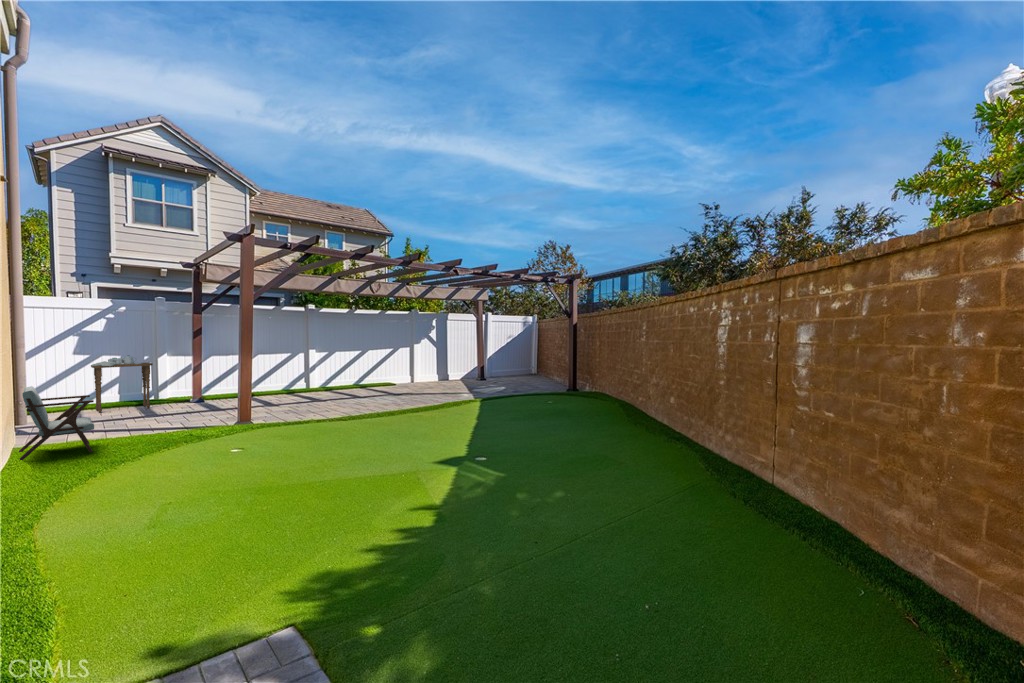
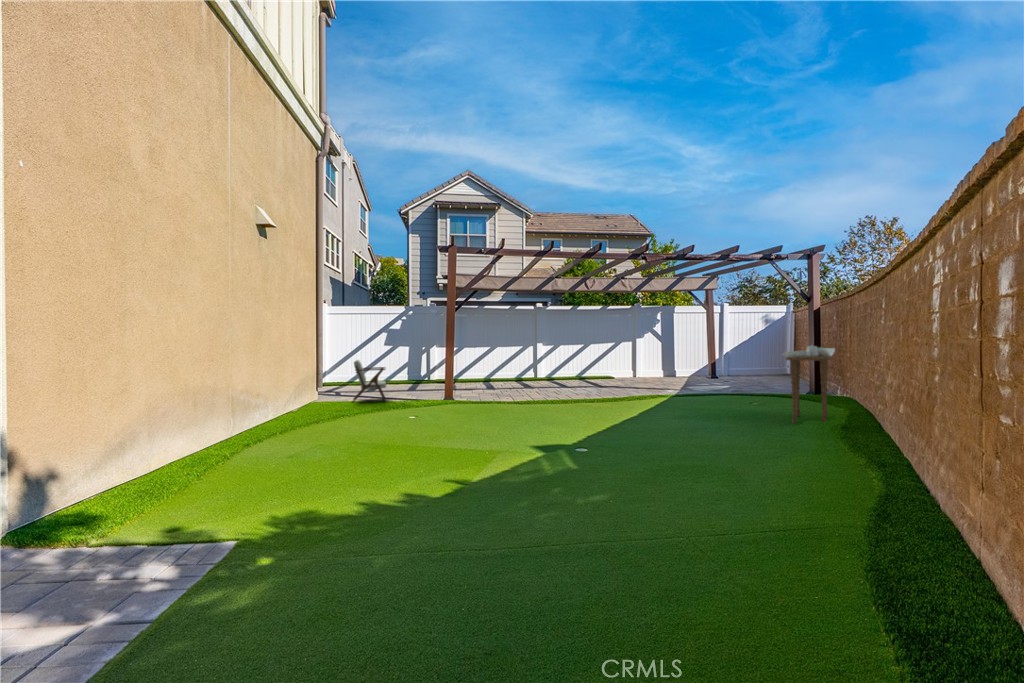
side table: present [91,355,153,413] -> present [782,345,835,424]

